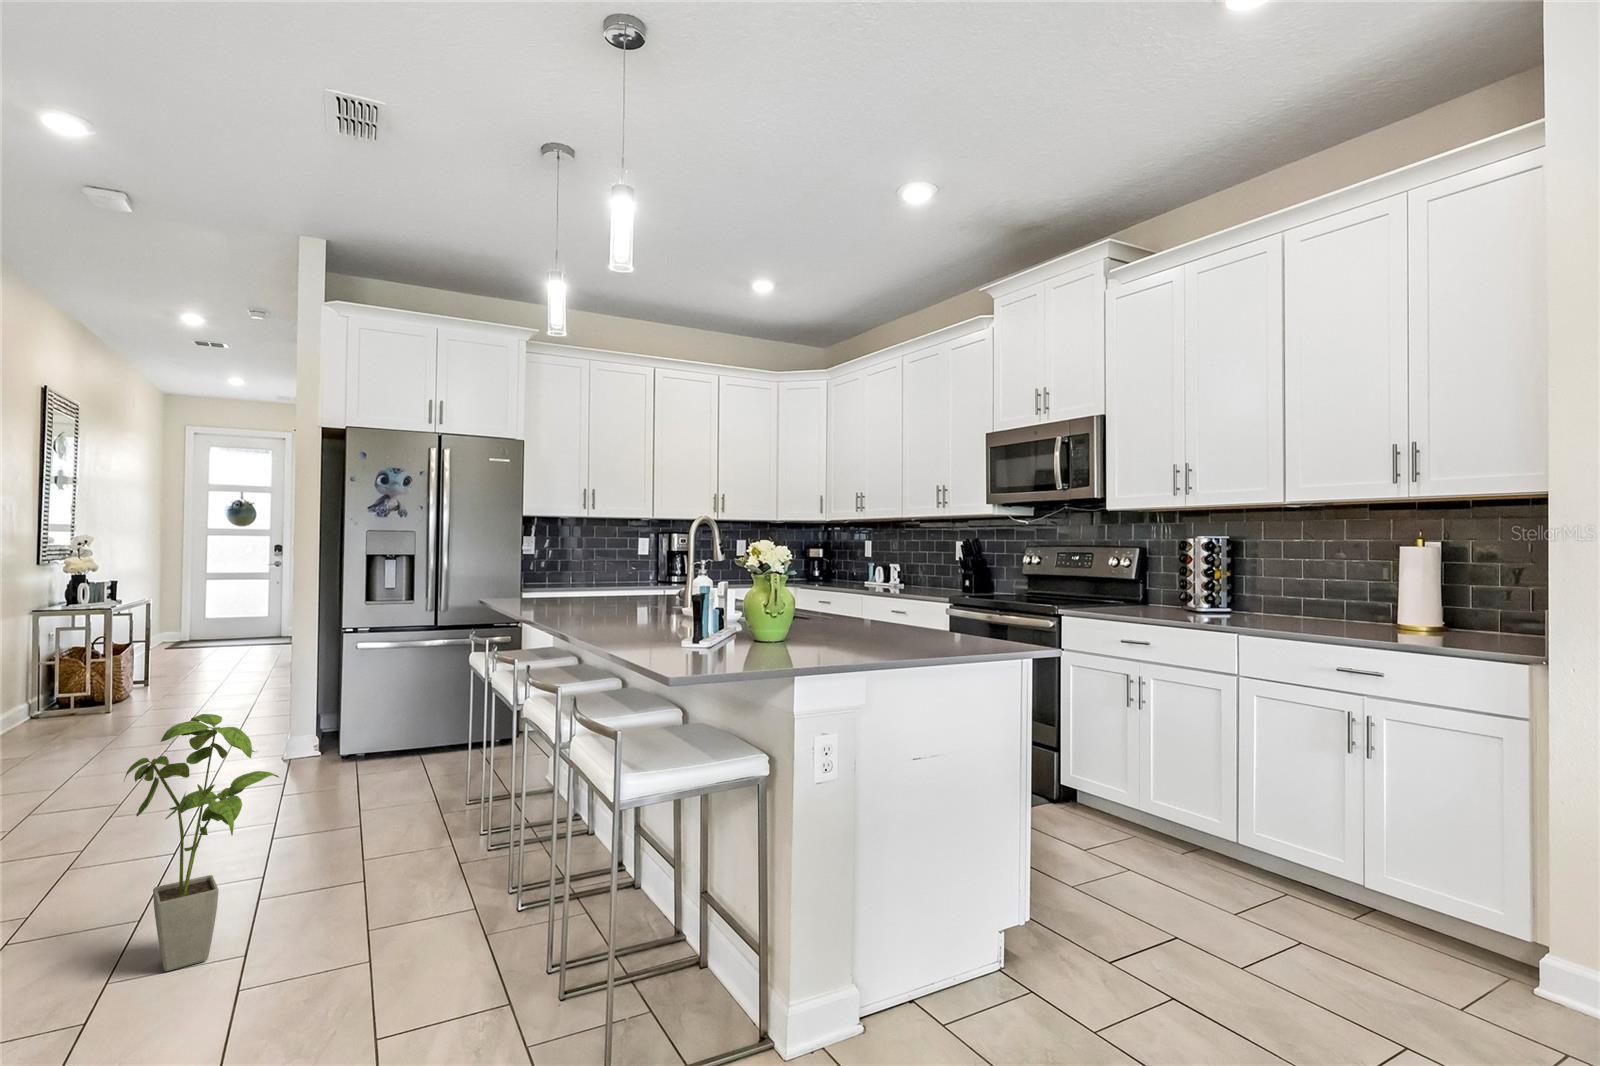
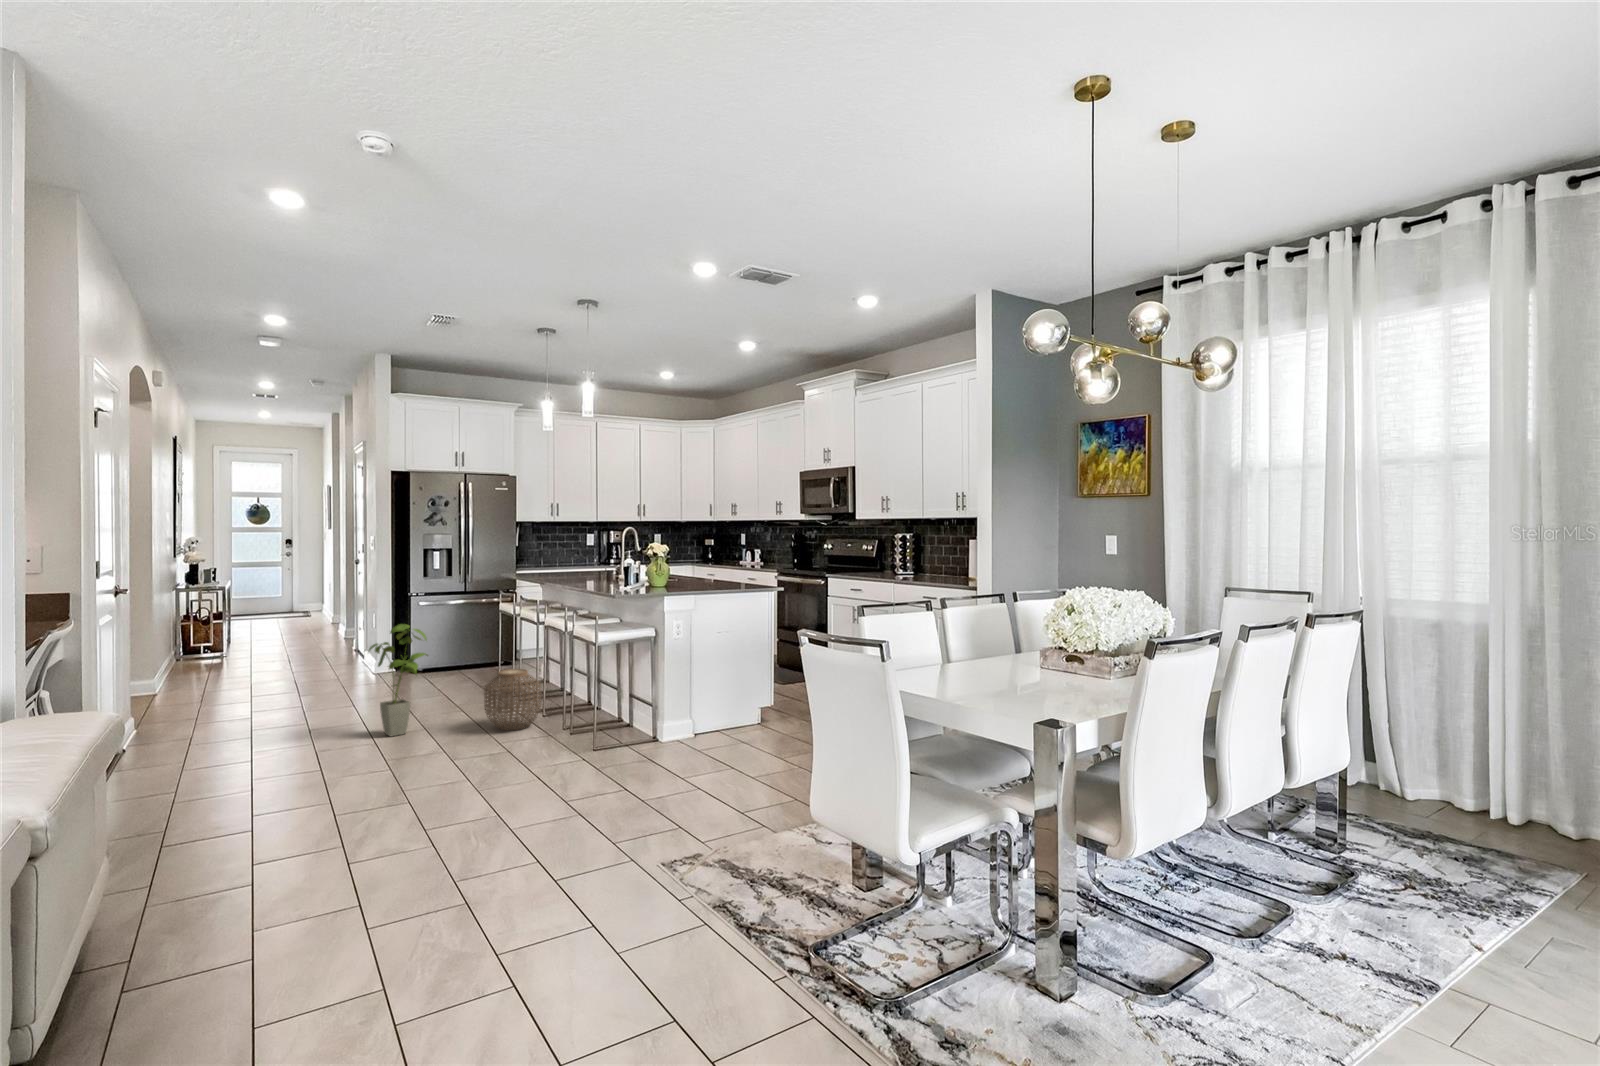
woven basket: none [382,809,511,957] -> present [484,669,541,730]

